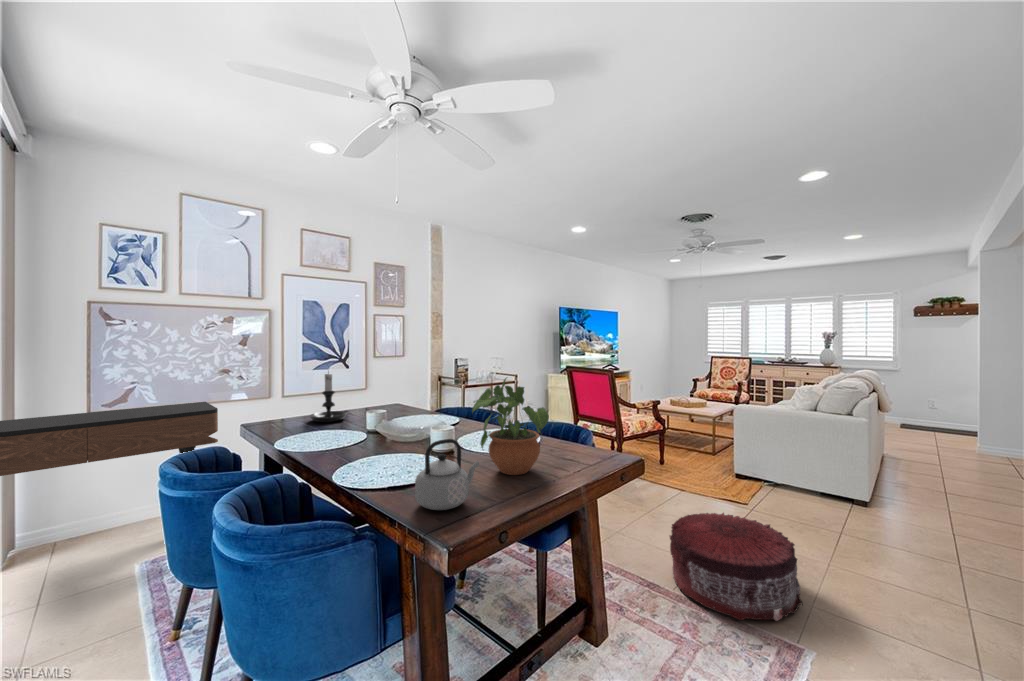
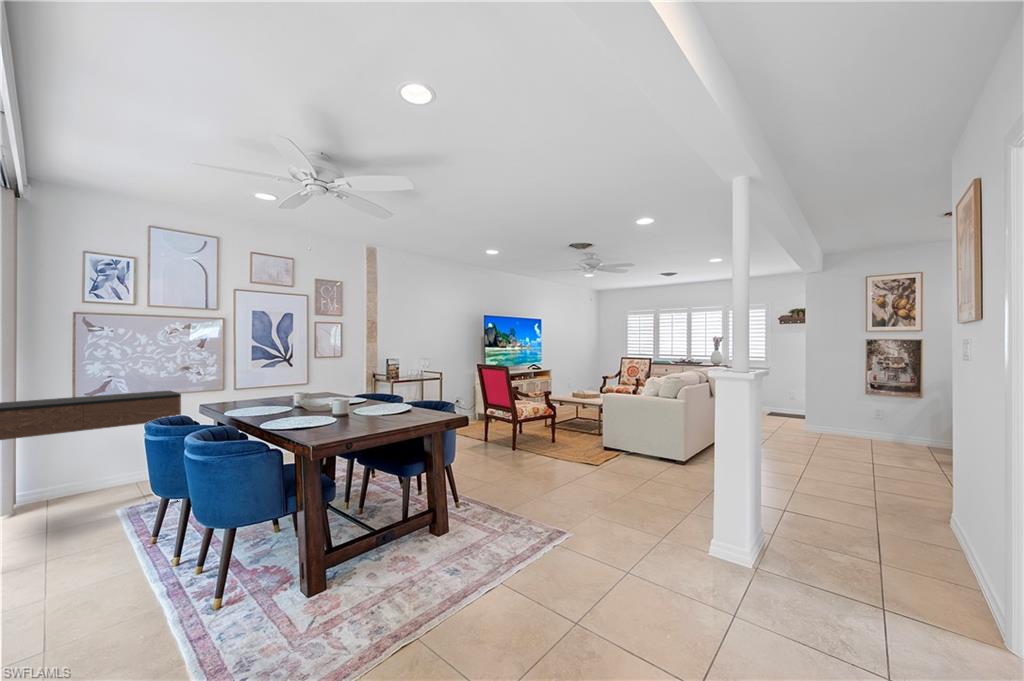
candle holder: present [310,373,347,422] -> none [254,364,284,403]
potted plant: present [472,378,549,475] -> none [355,362,403,422]
teapot: present [415,439,479,510] -> none [310,395,351,434]
pouf: present [670,513,803,621] -> none [513,461,591,522]

